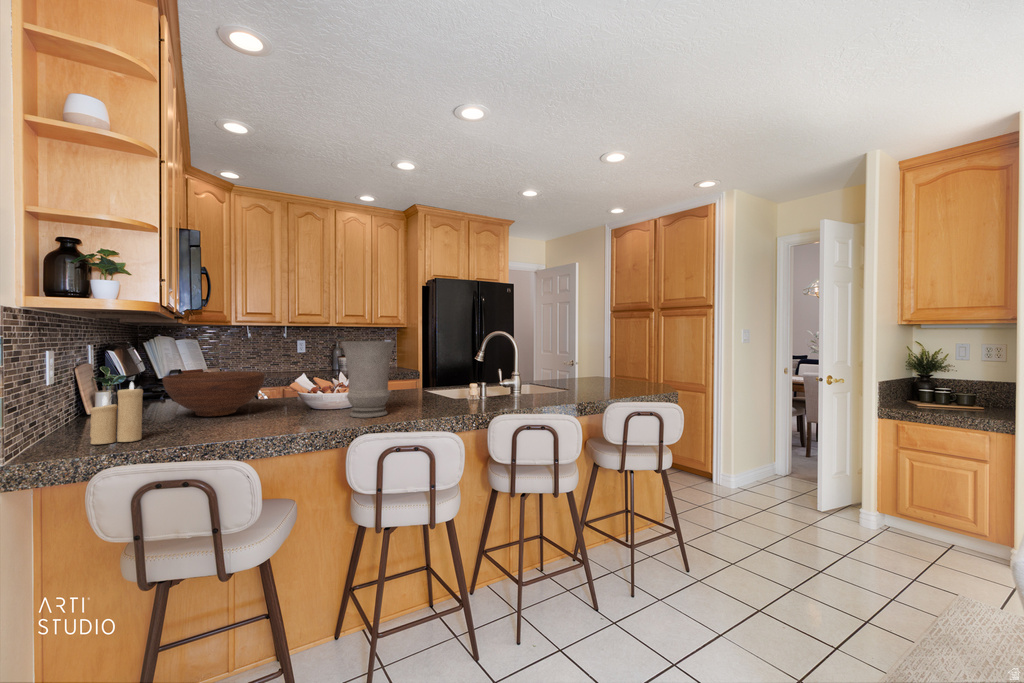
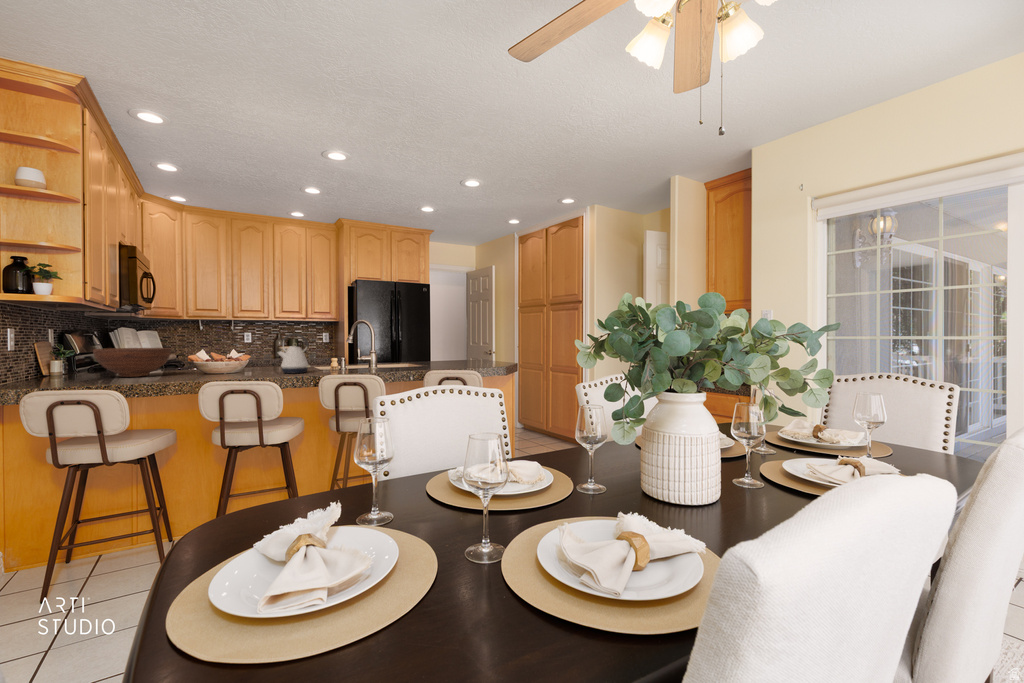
vase: present [341,341,395,418] -> none [218,324,261,377]
kettle: none [405,352,448,408] -> present [278,333,310,374]
candle: present [90,382,143,444] -> none [31,347,67,386]

